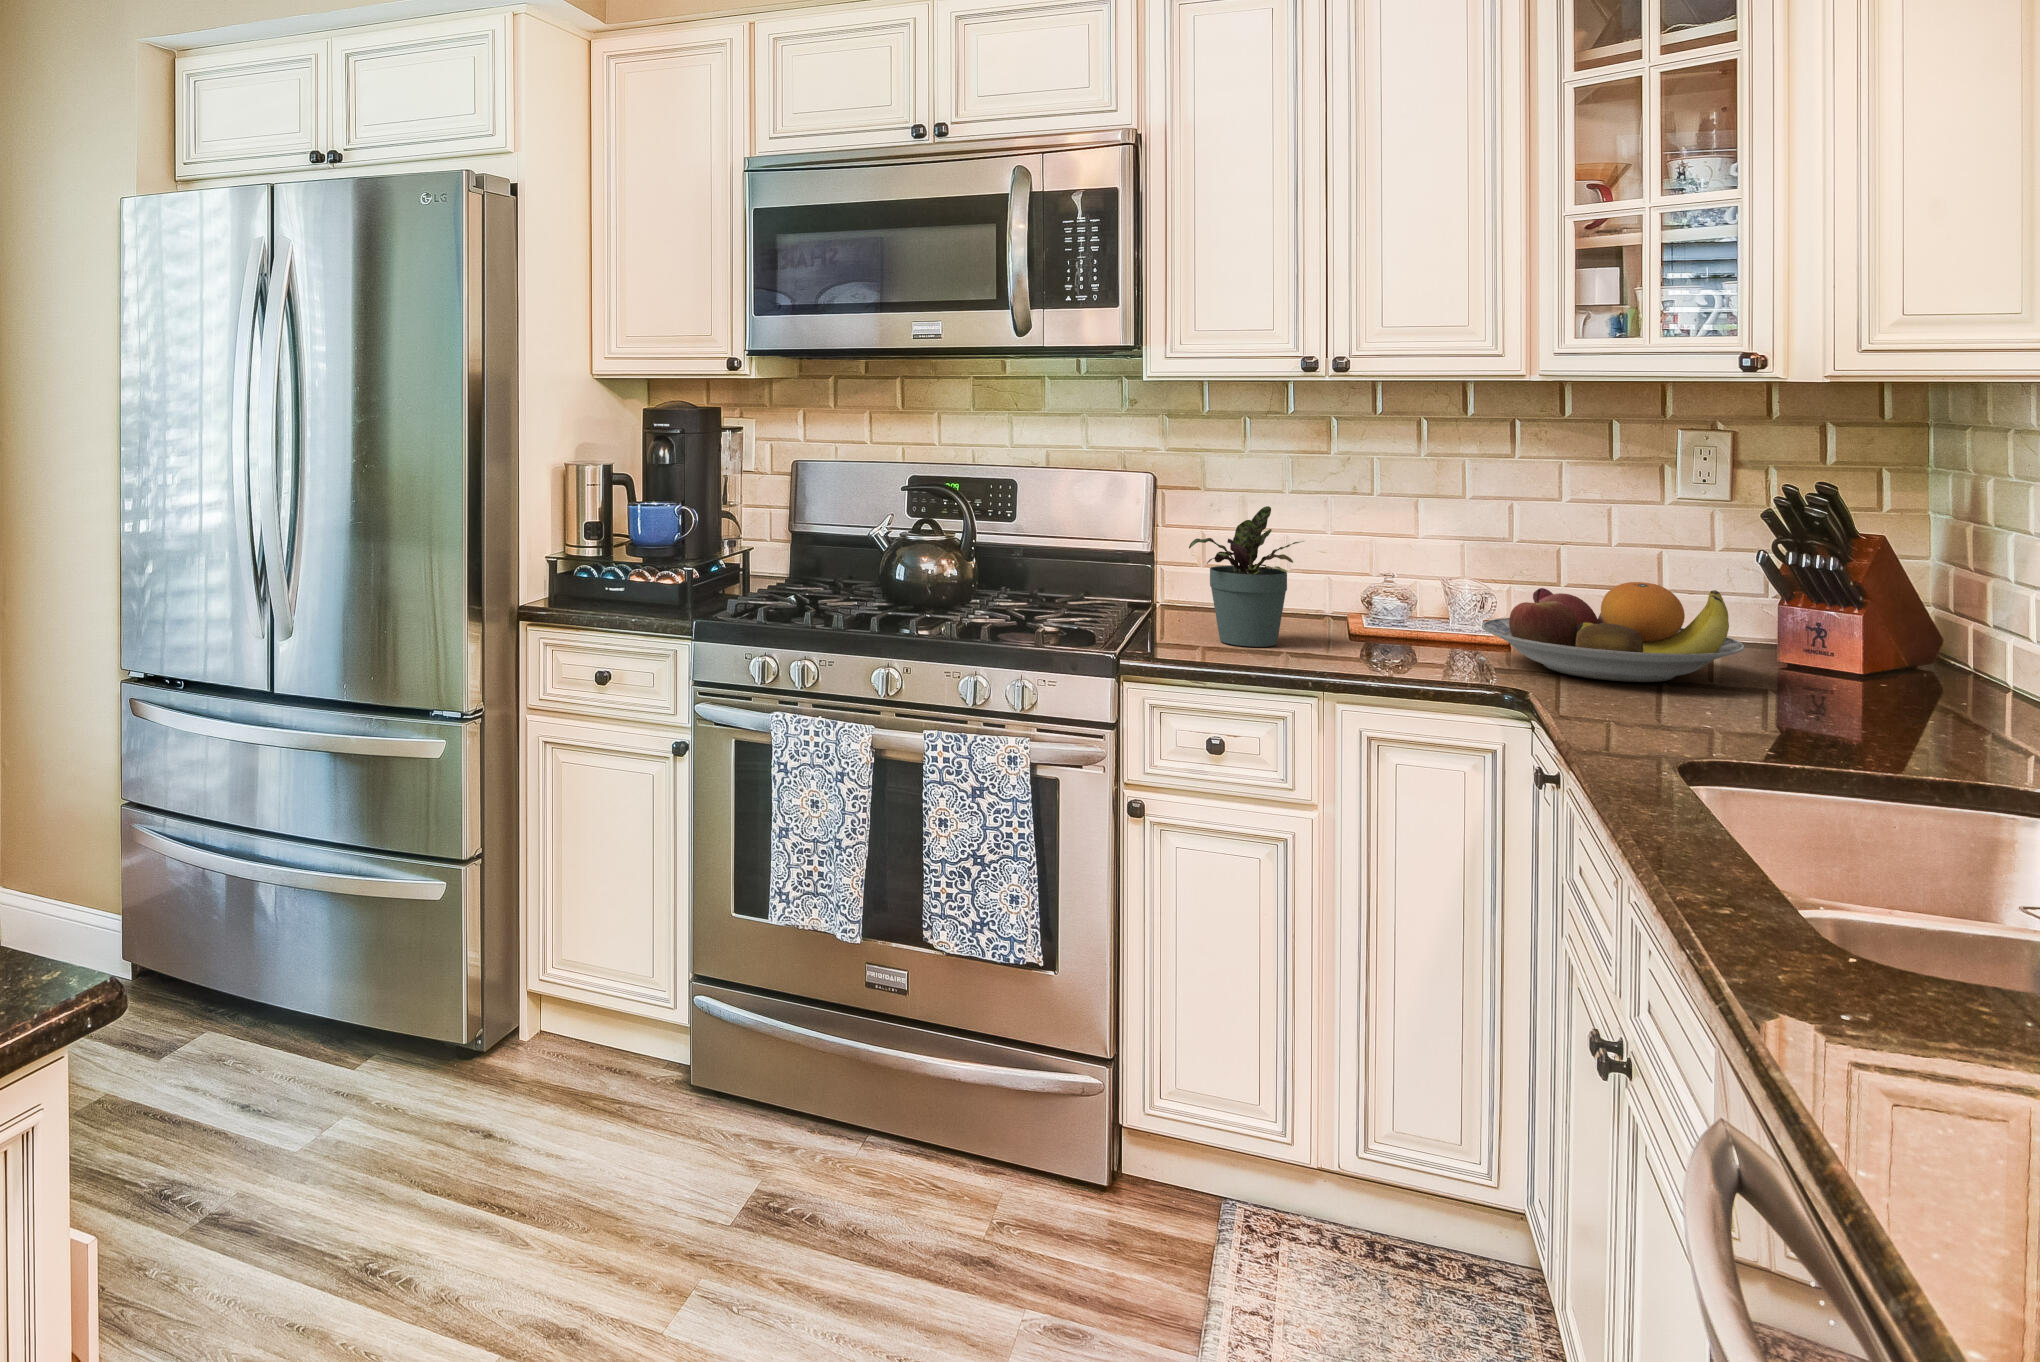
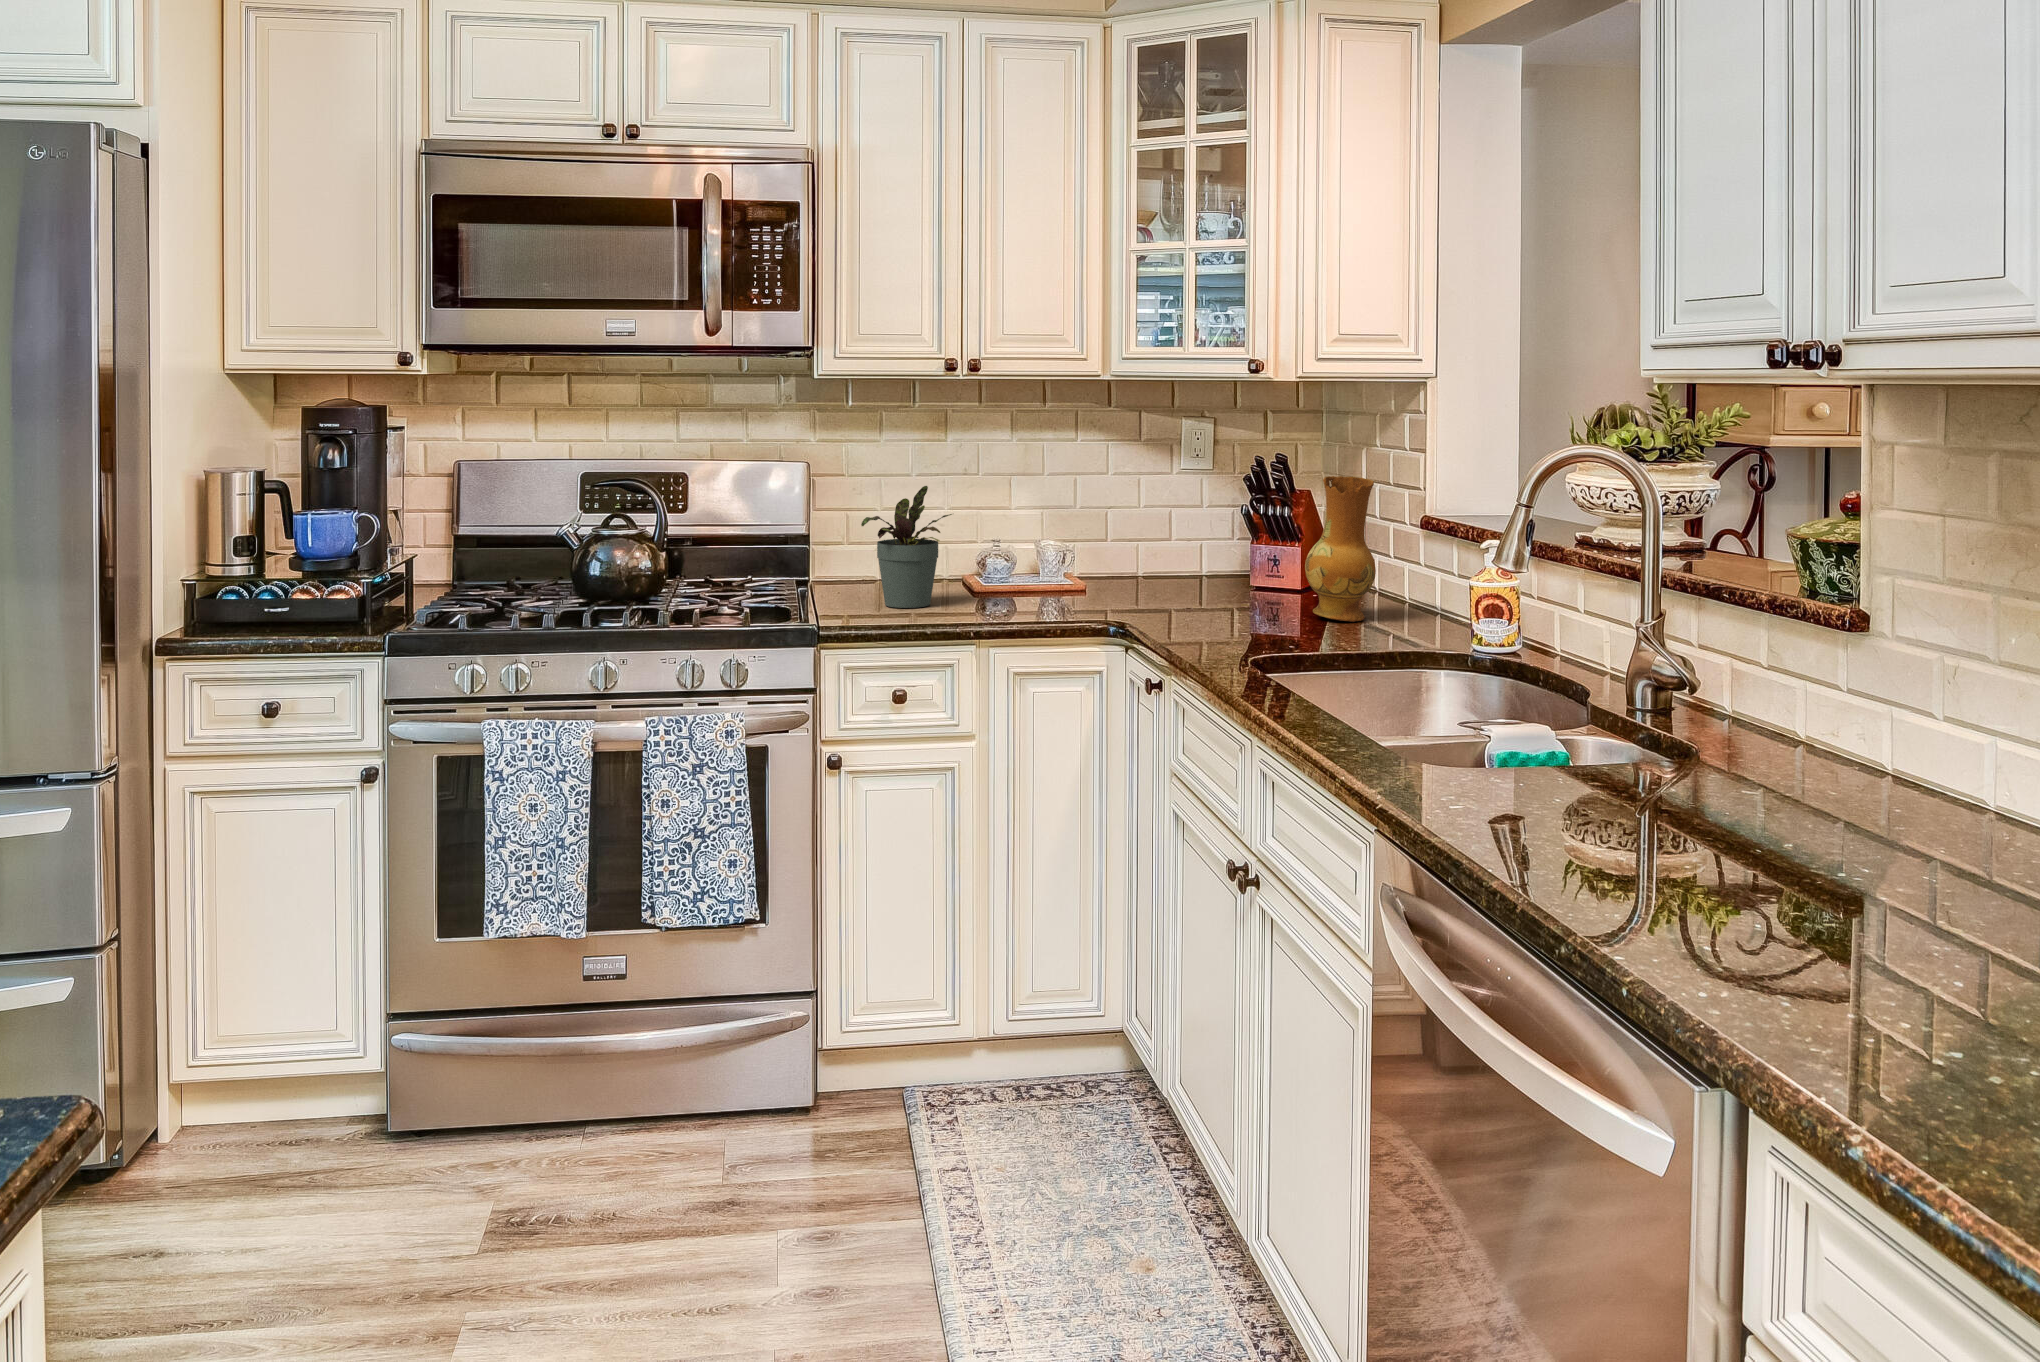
ceramic jug: none [1829,521,1960,733] -> present [1305,476,1376,622]
fruit bowl: present [1482,582,1744,682] -> none [1078,531,1245,607]

